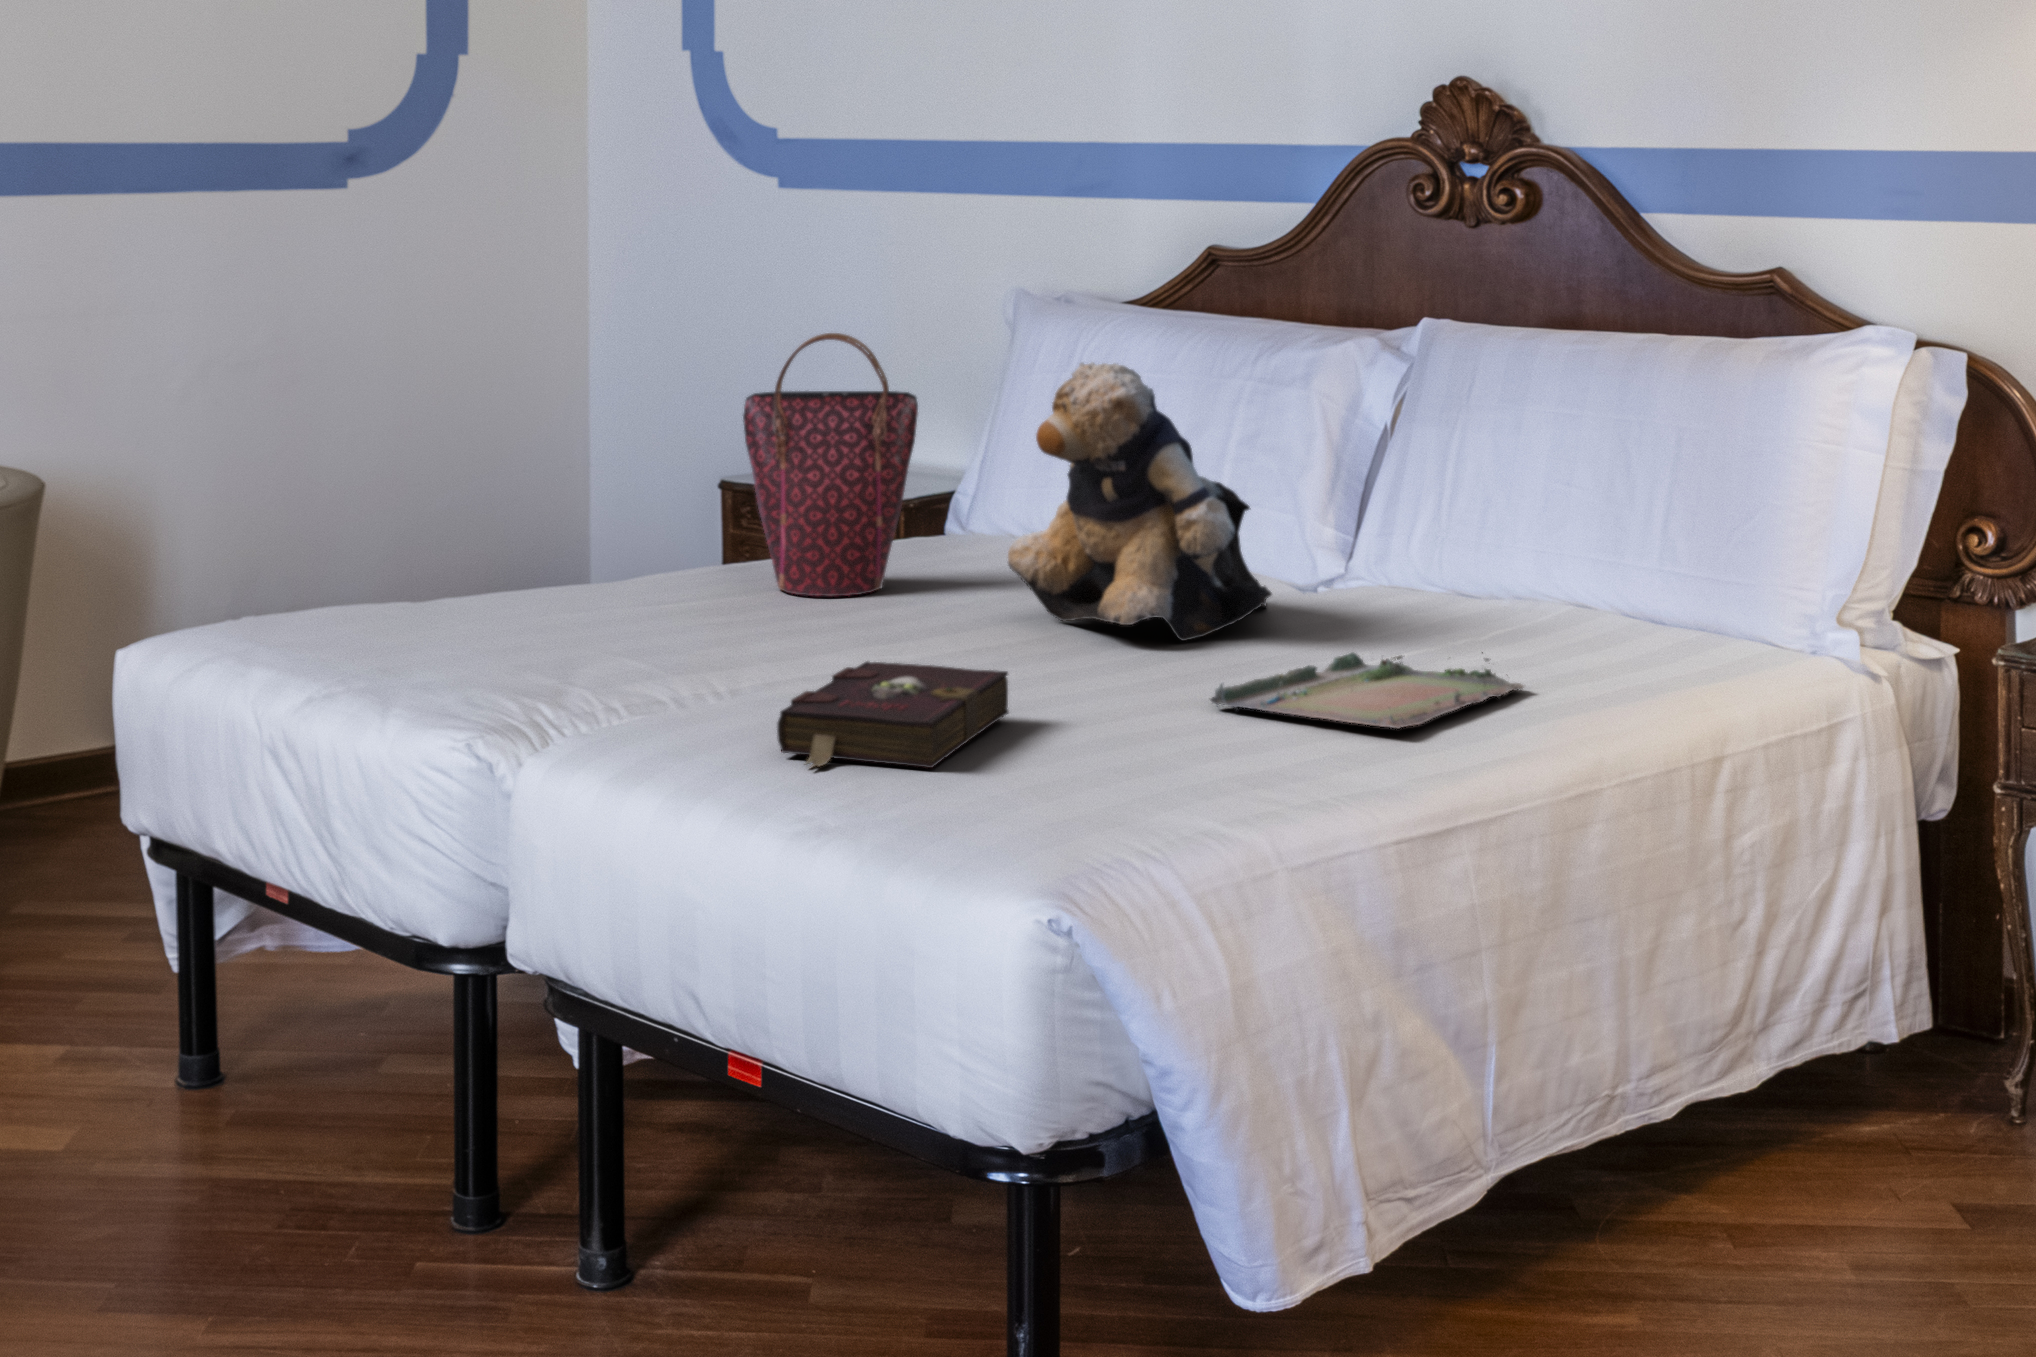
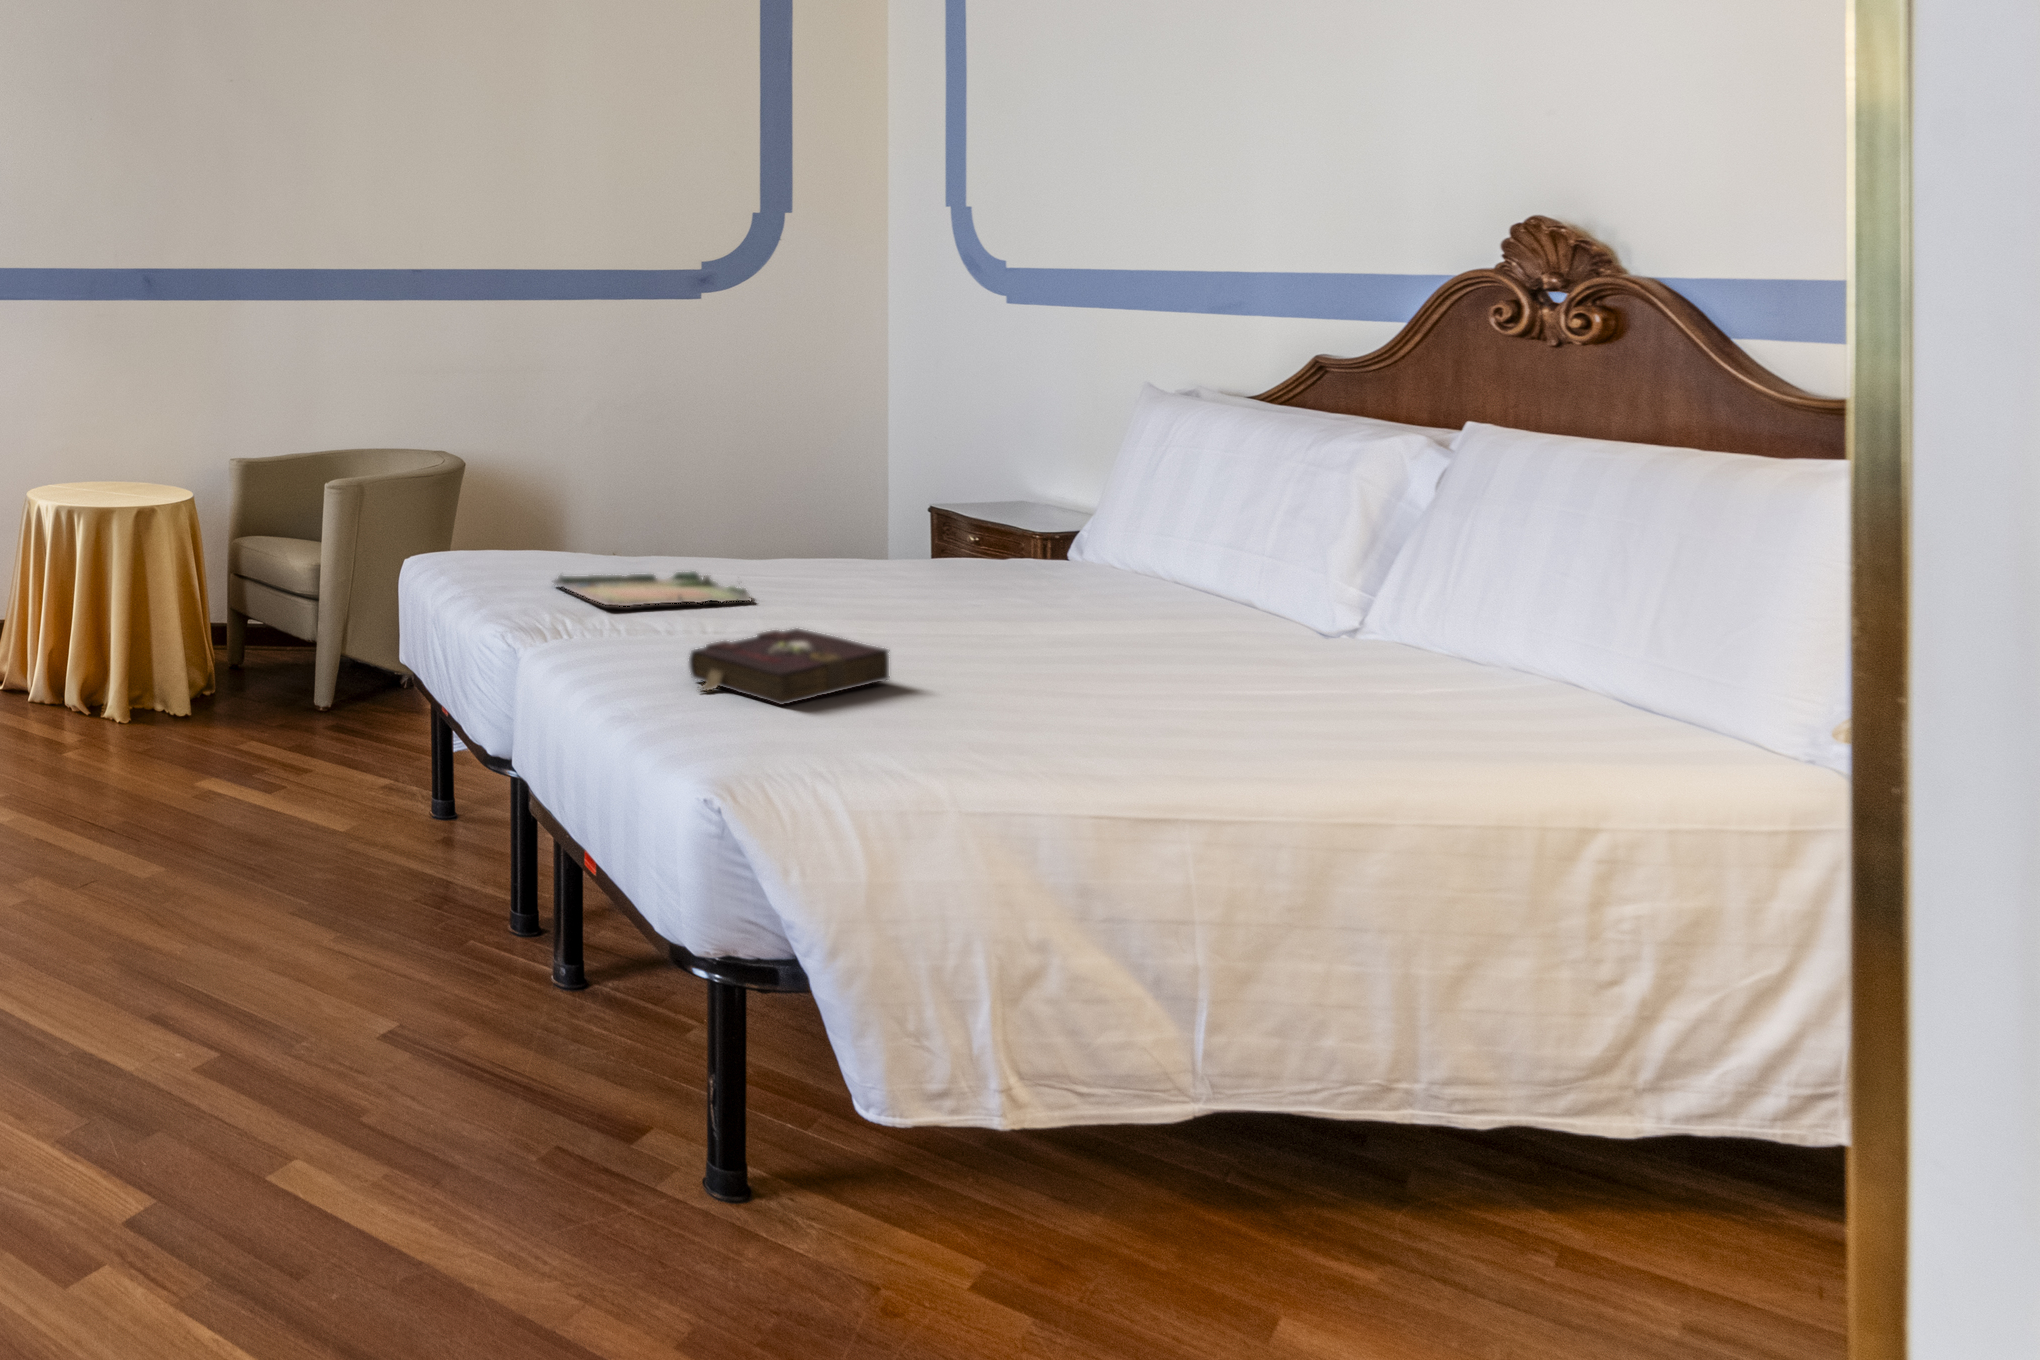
handbag: present [743,333,918,597] -> none [833,403,966,587]
teddy bear: present [1008,363,1272,641] -> none [999,435,1242,652]
tray: present [1210,652,1524,728] -> present [554,572,751,606]

